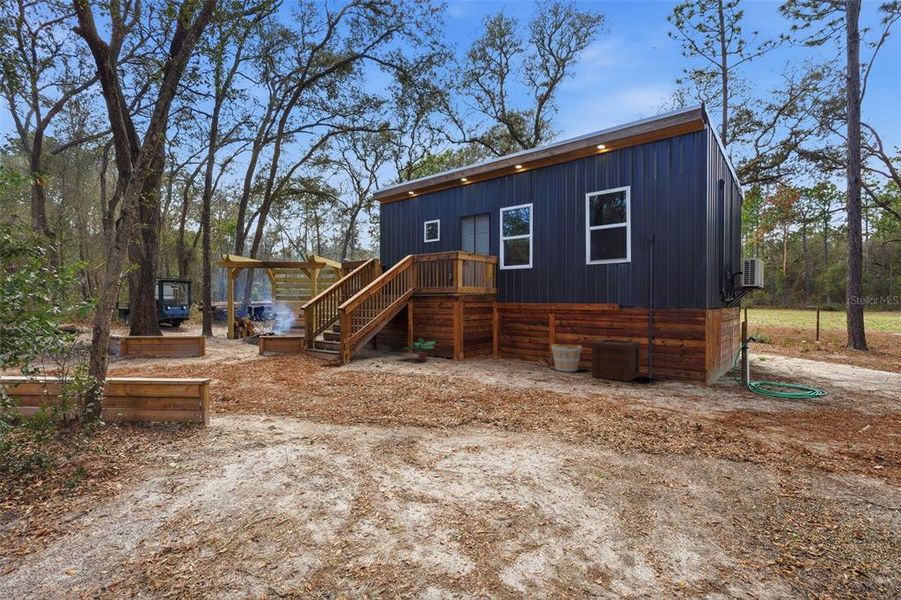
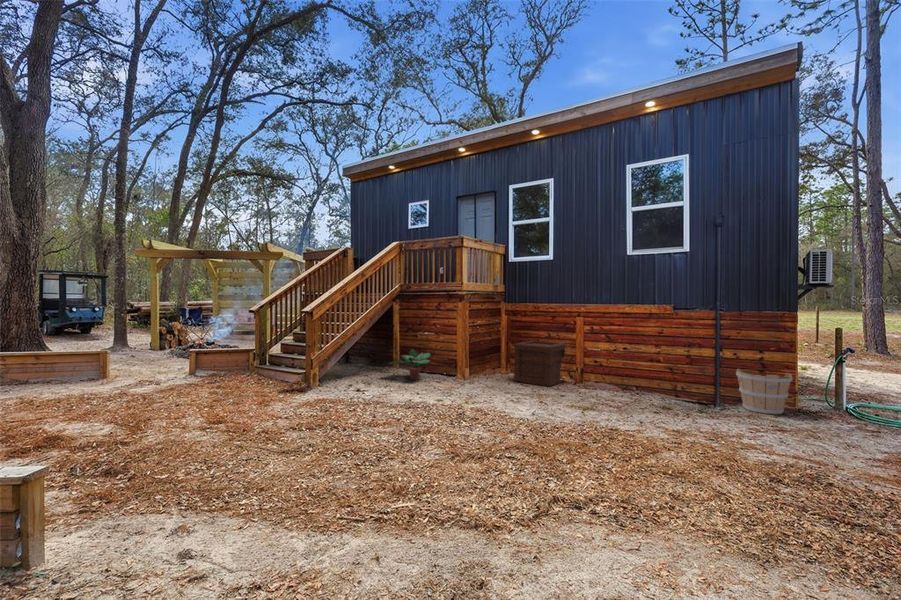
wooden crate: present [592,339,640,382] -> present [514,341,566,386]
wooden bucket: present [552,344,582,372] -> present [736,369,793,414]

